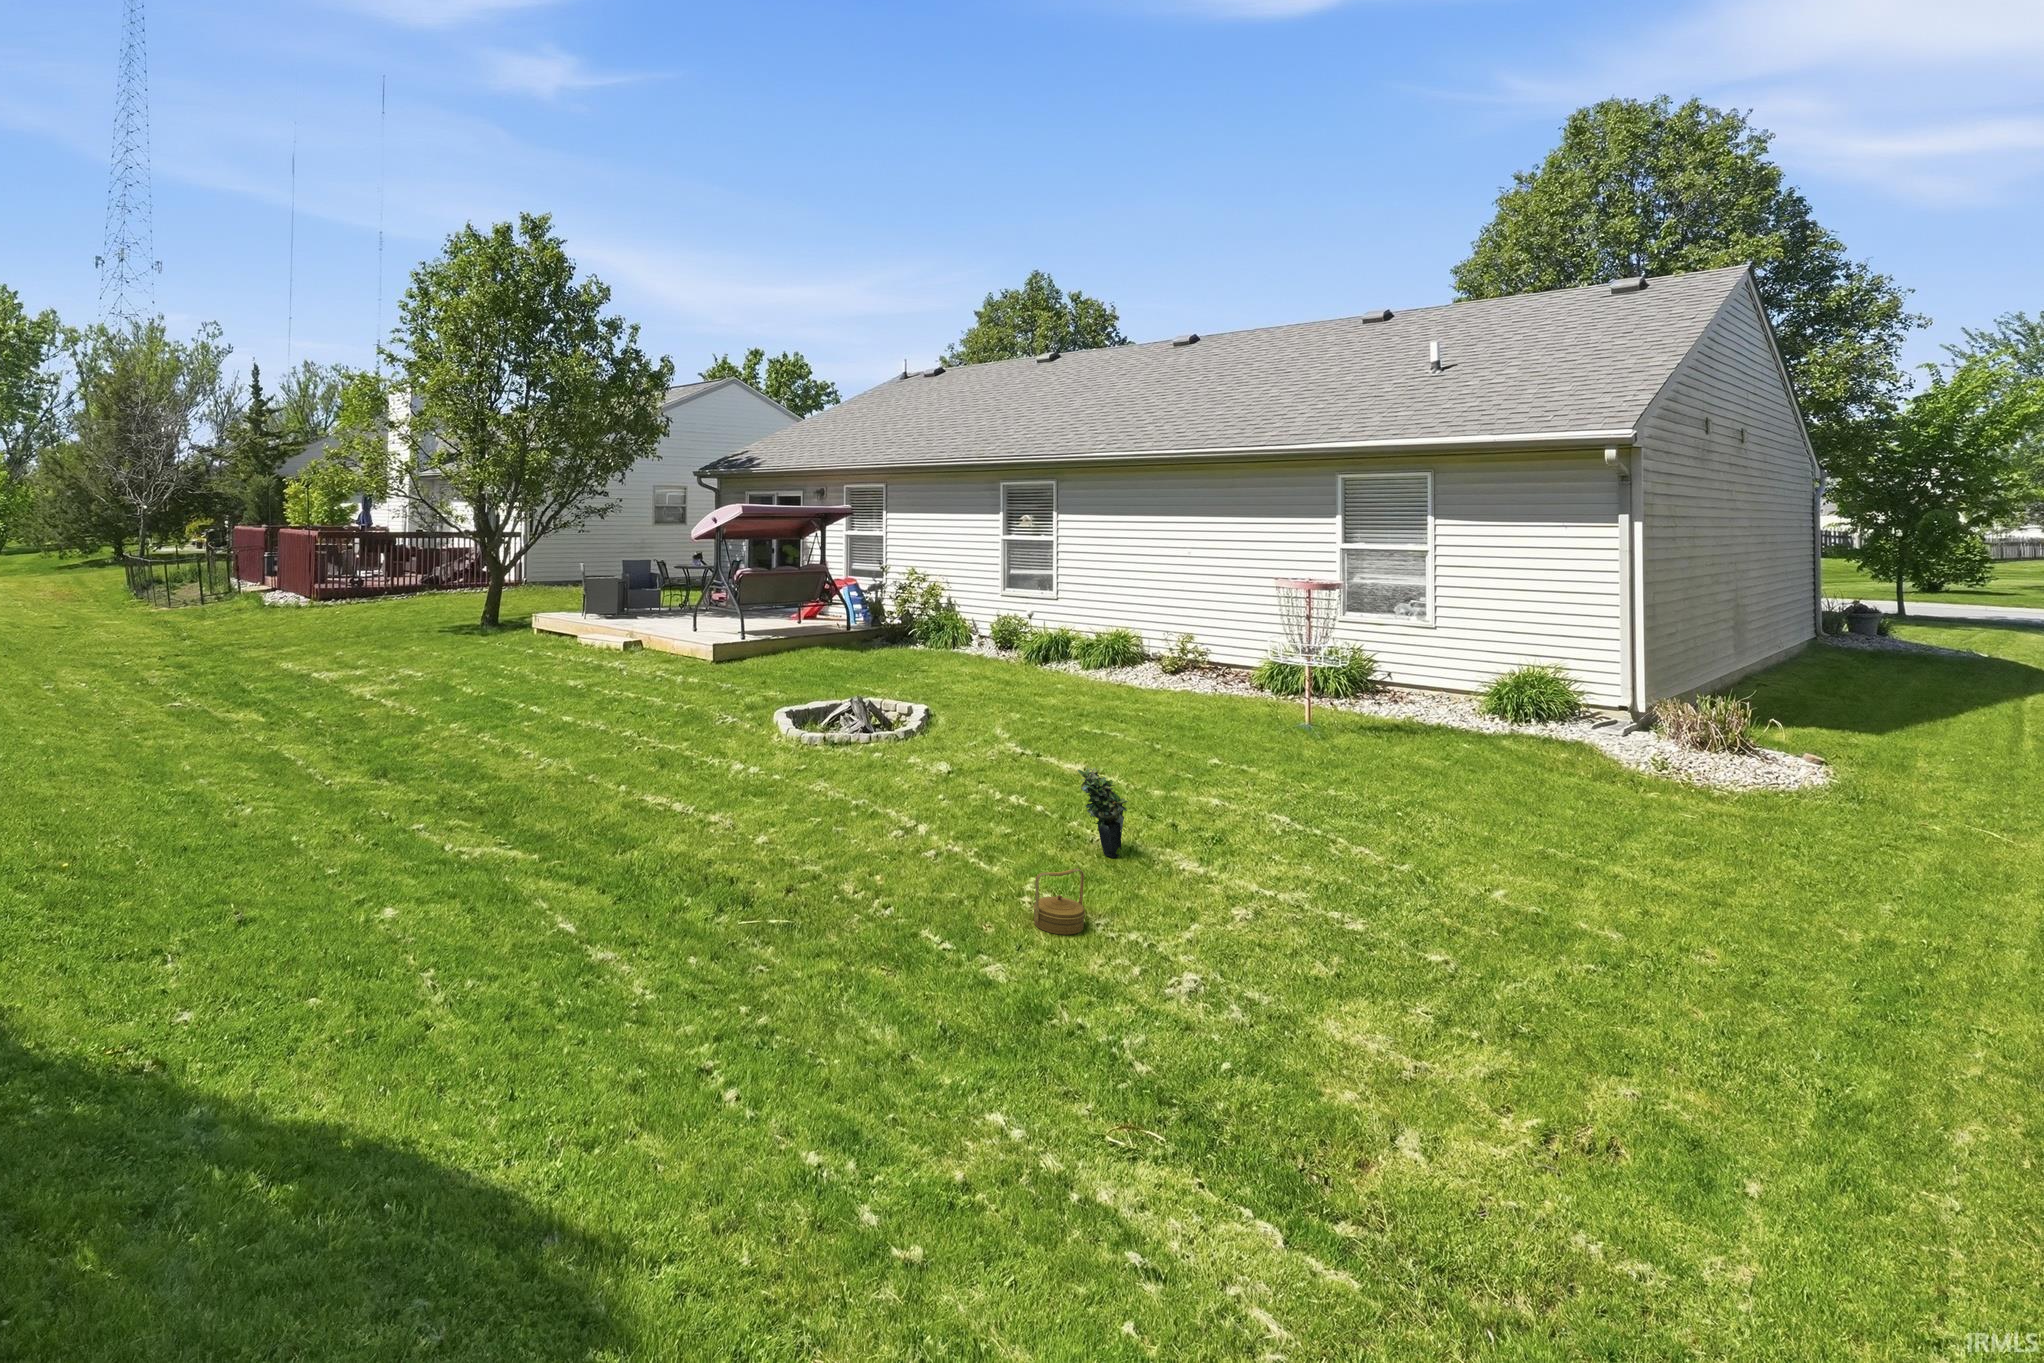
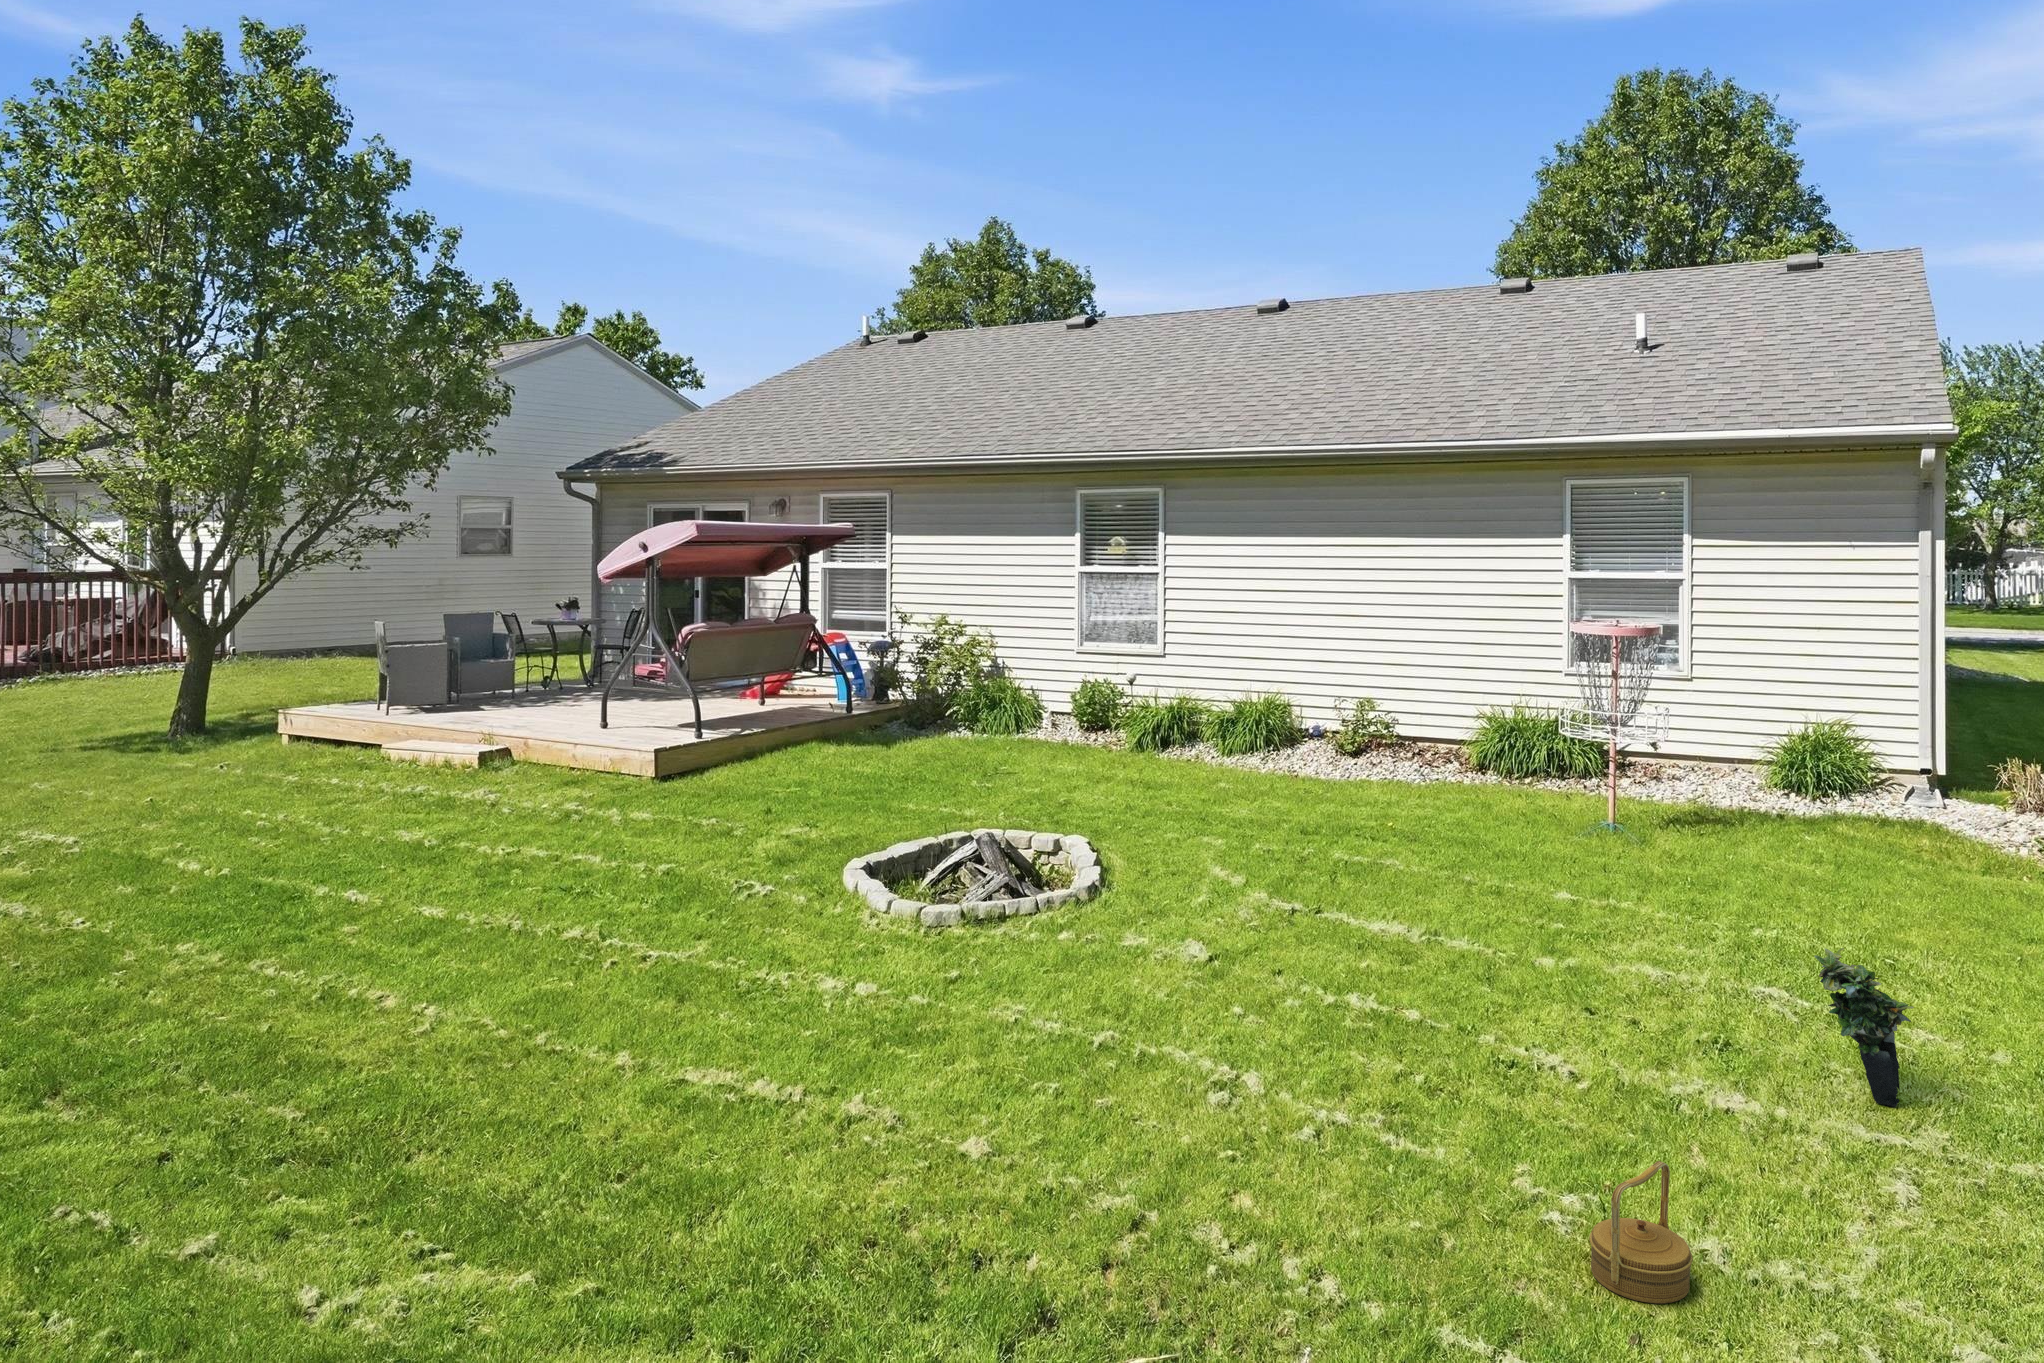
potted plant: present [1077,768,1128,858] -> present [1814,948,1914,1107]

